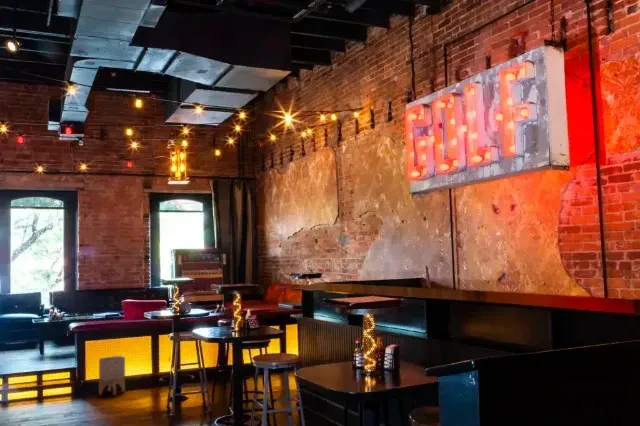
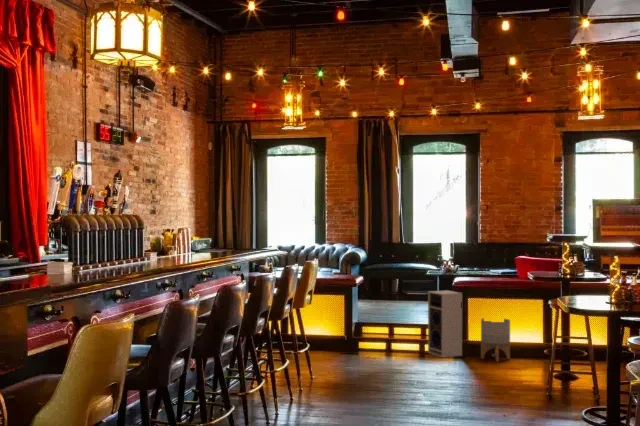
speaker: none [47,337,81,400] -> present [428,291,462,357]

